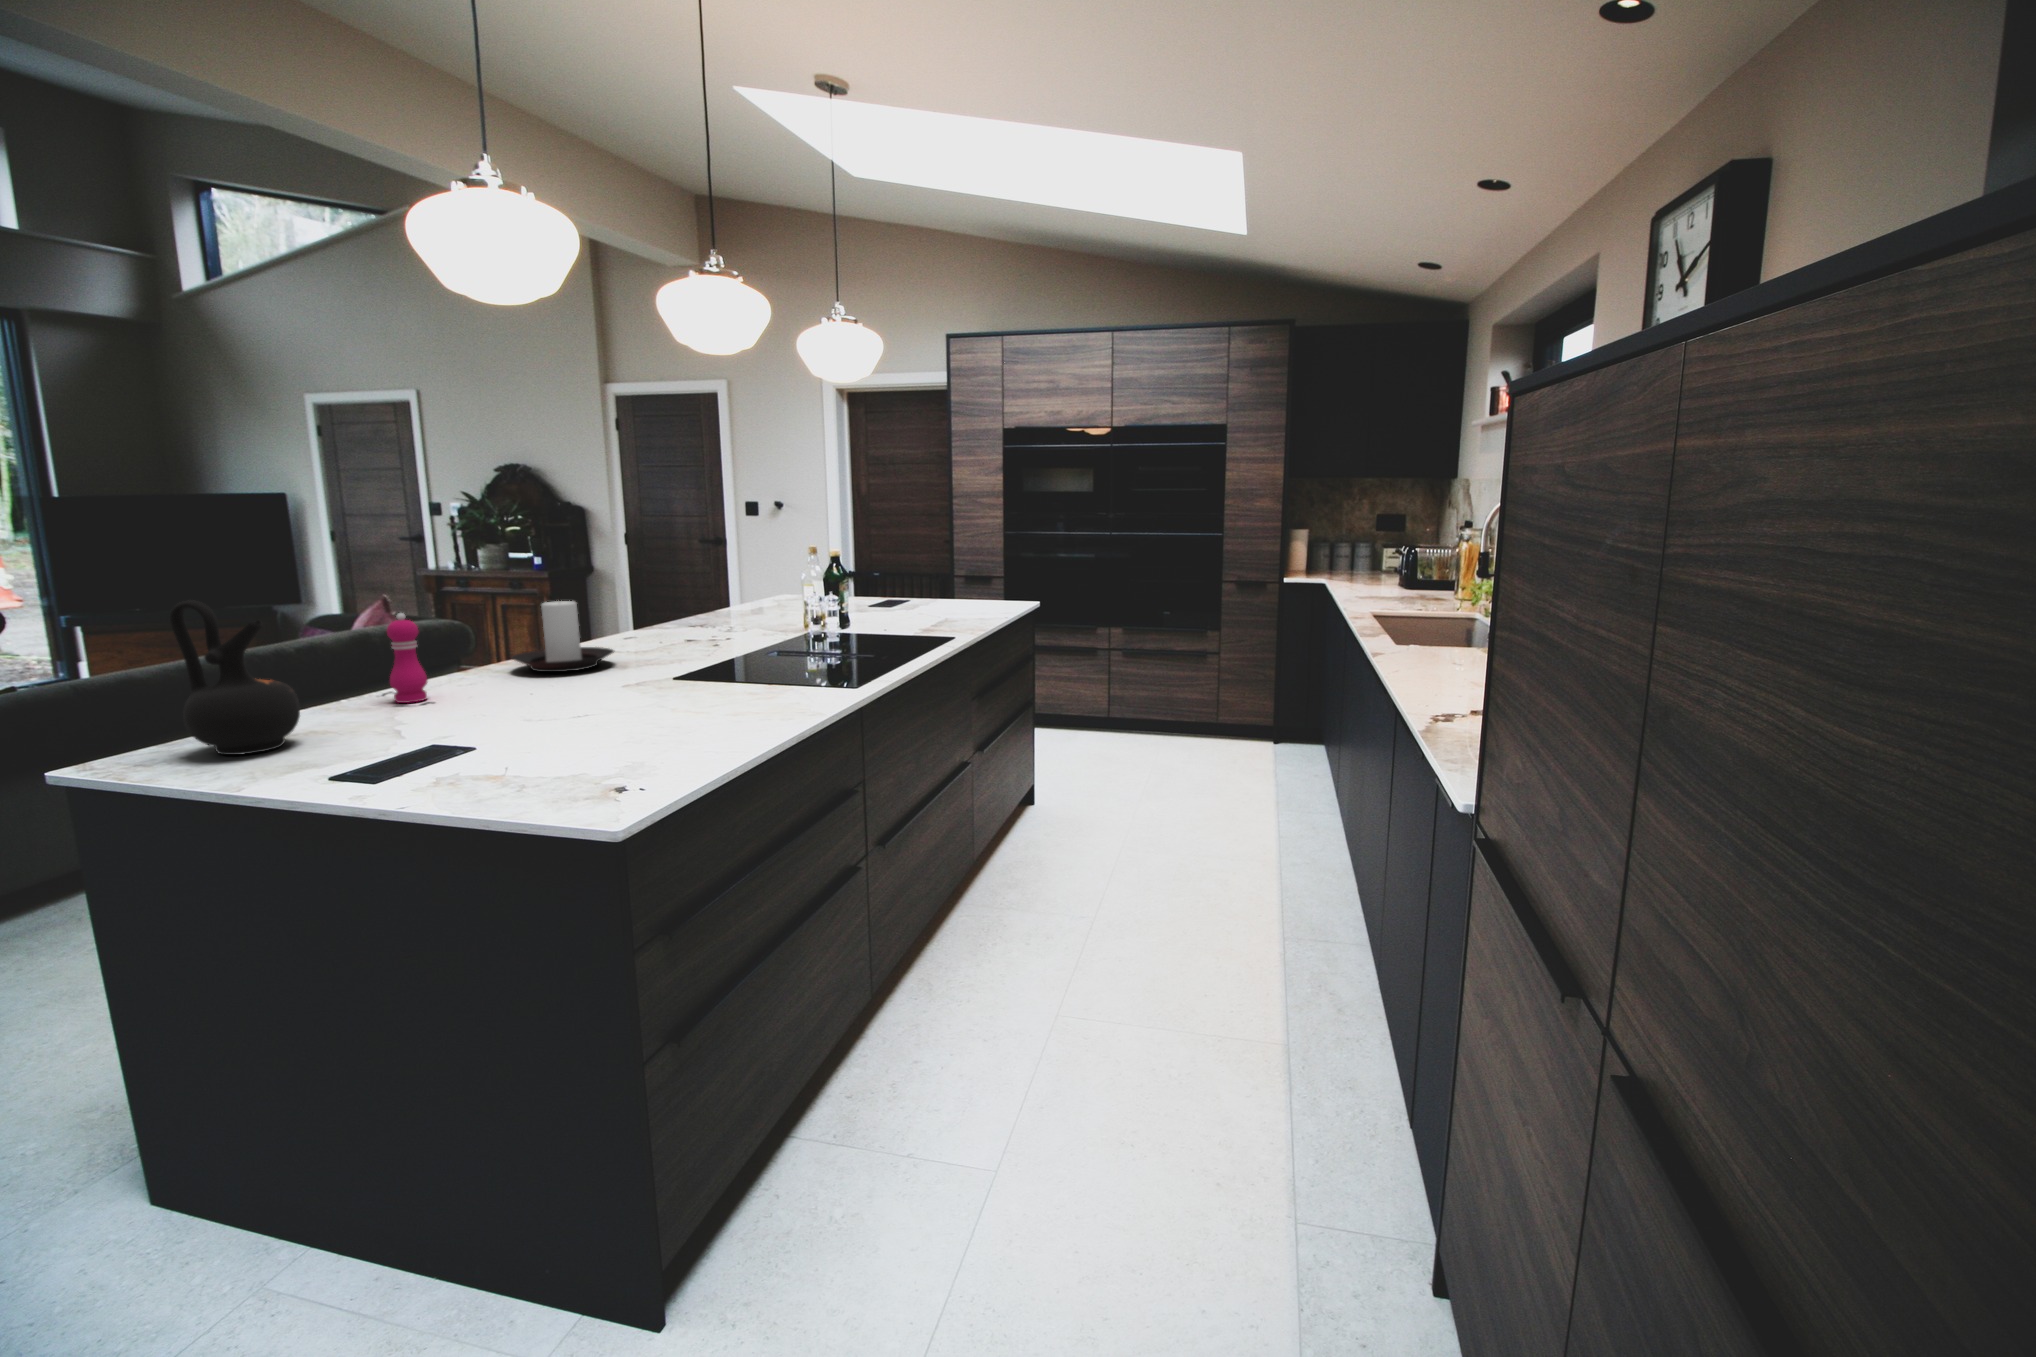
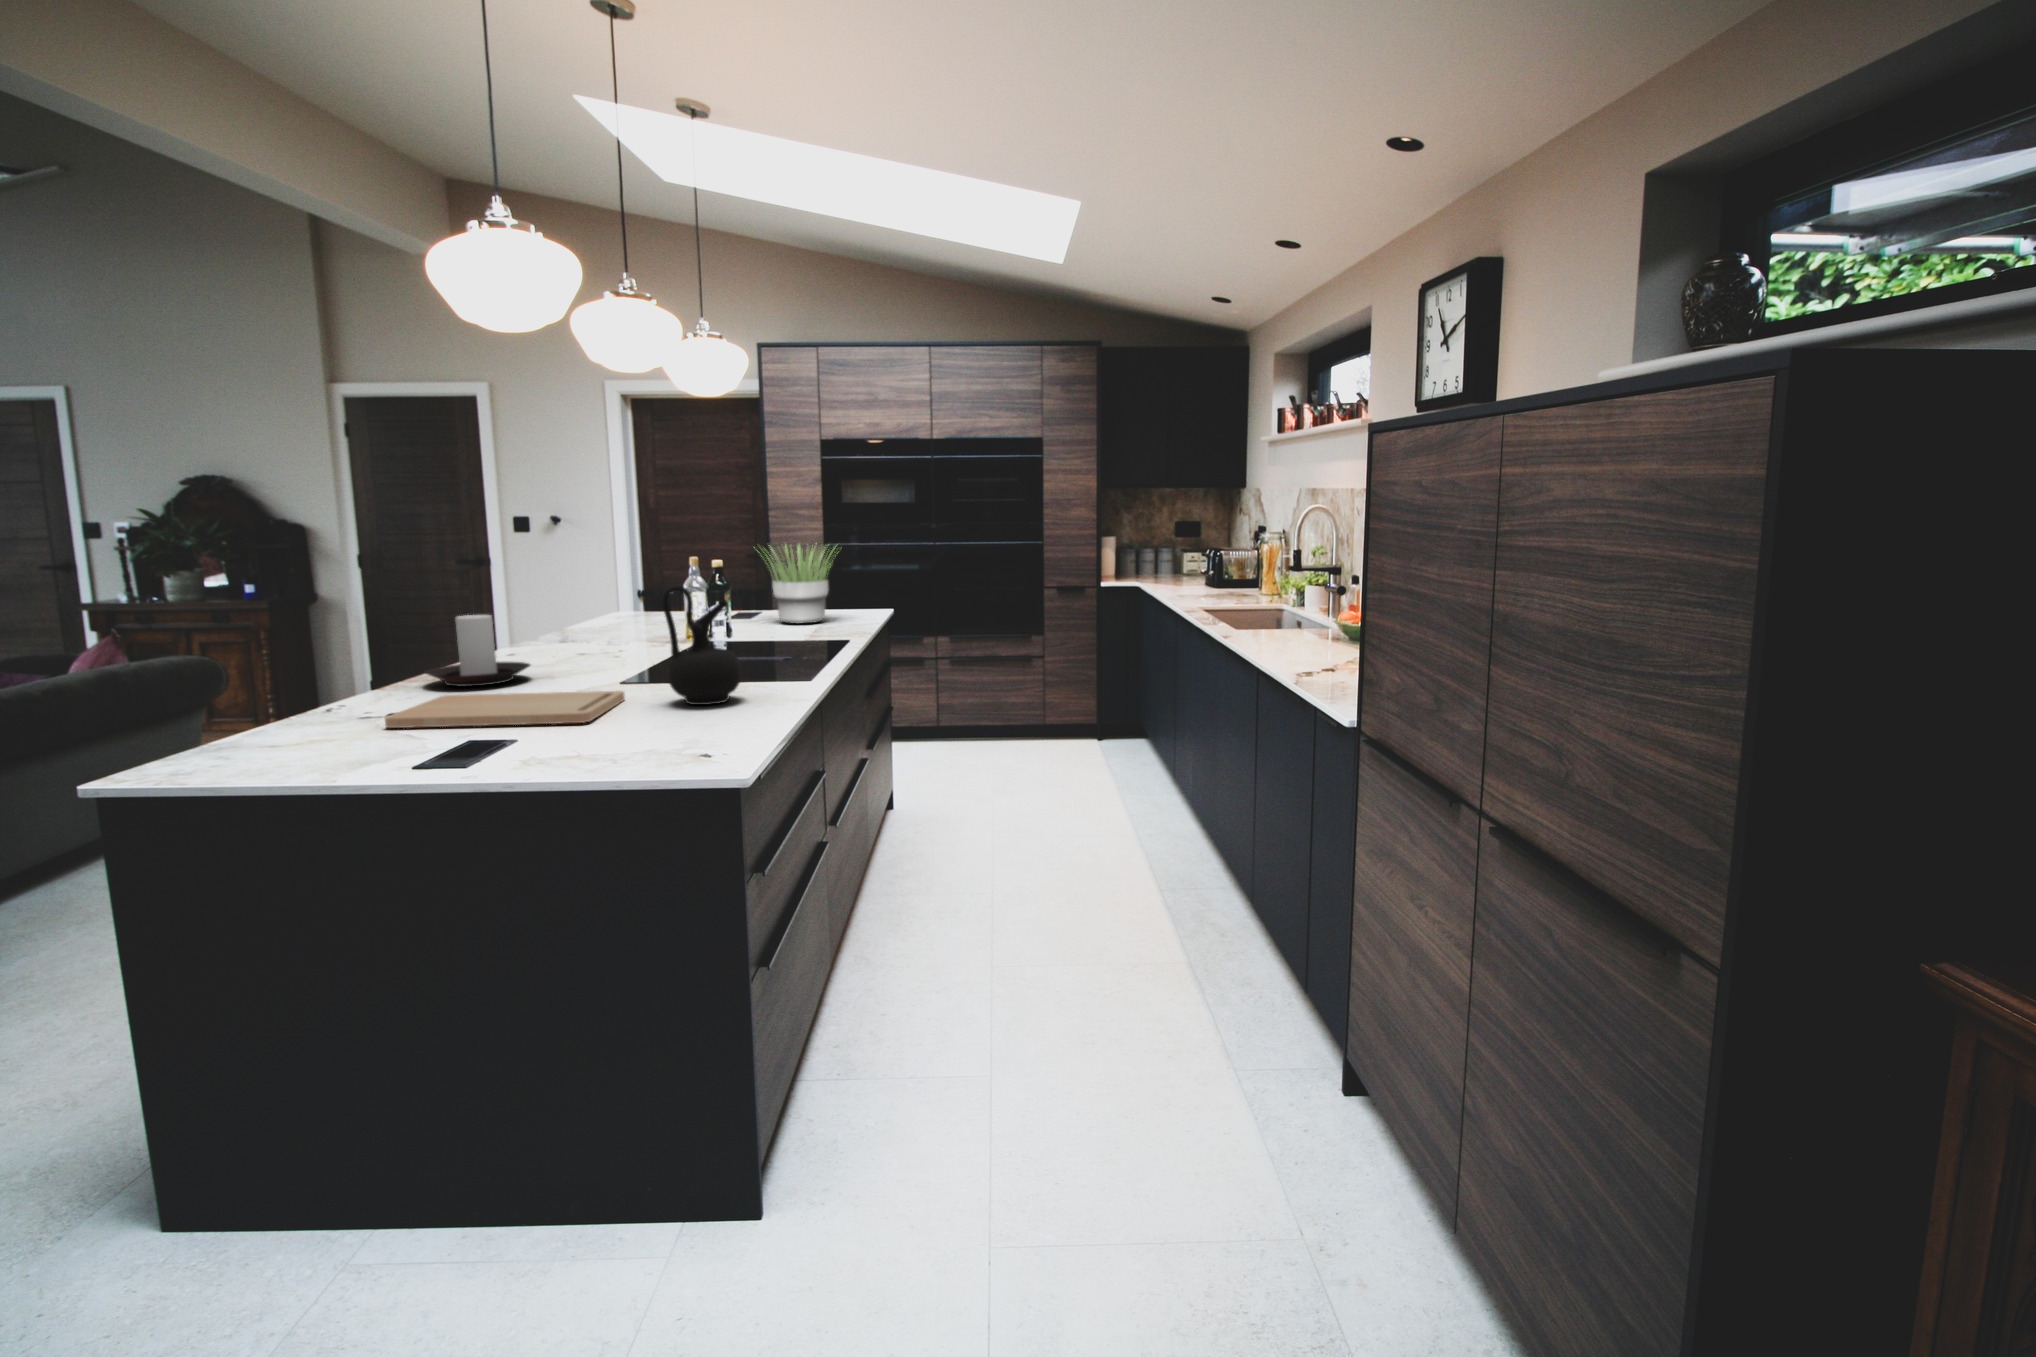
potted plant: none [883,531,979,614] -> present [768,545,835,624]
ceramic jug: present [170,600,300,755] -> present [662,585,741,705]
pepper mill: present [387,613,428,703] -> none [331,627,372,718]
cutting board: none [413,683,664,725] -> present [385,691,625,728]

